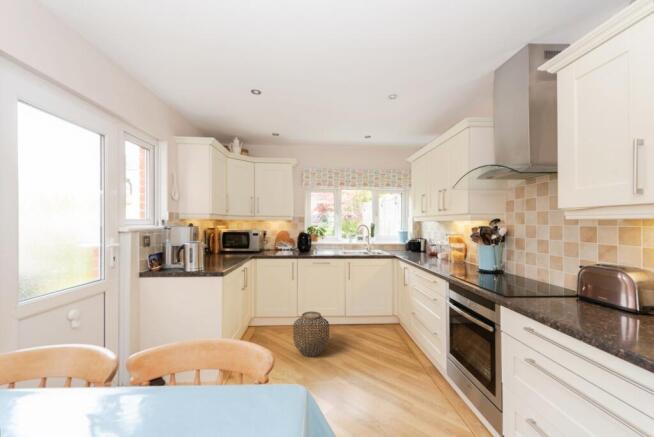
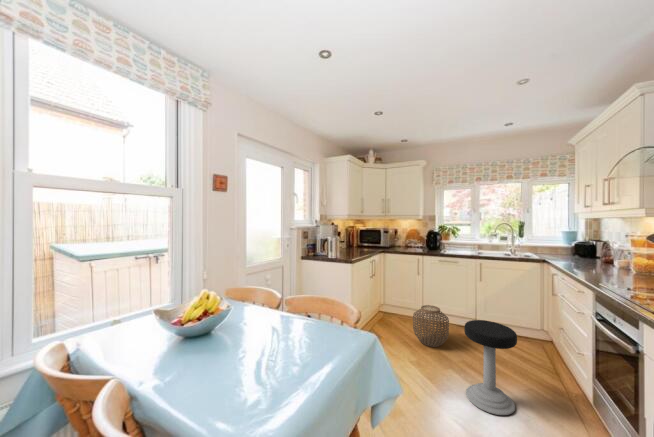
stool: none [358,318,402,411] -> present [464,320,517,415]

